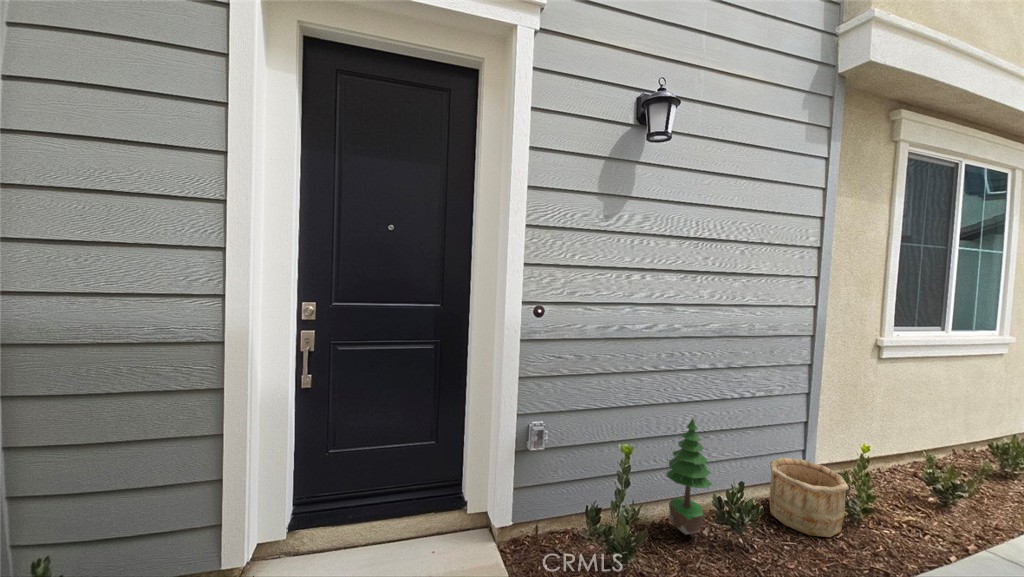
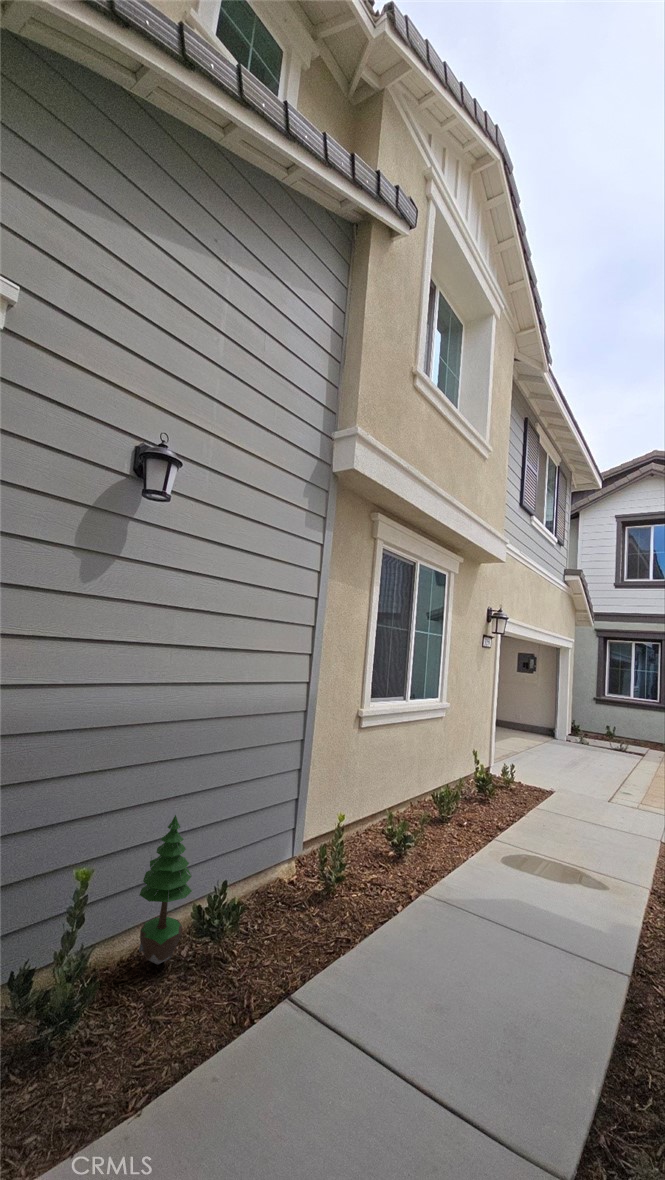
wooden bucket: present [770,457,849,537] -> none [258,839,325,922]

